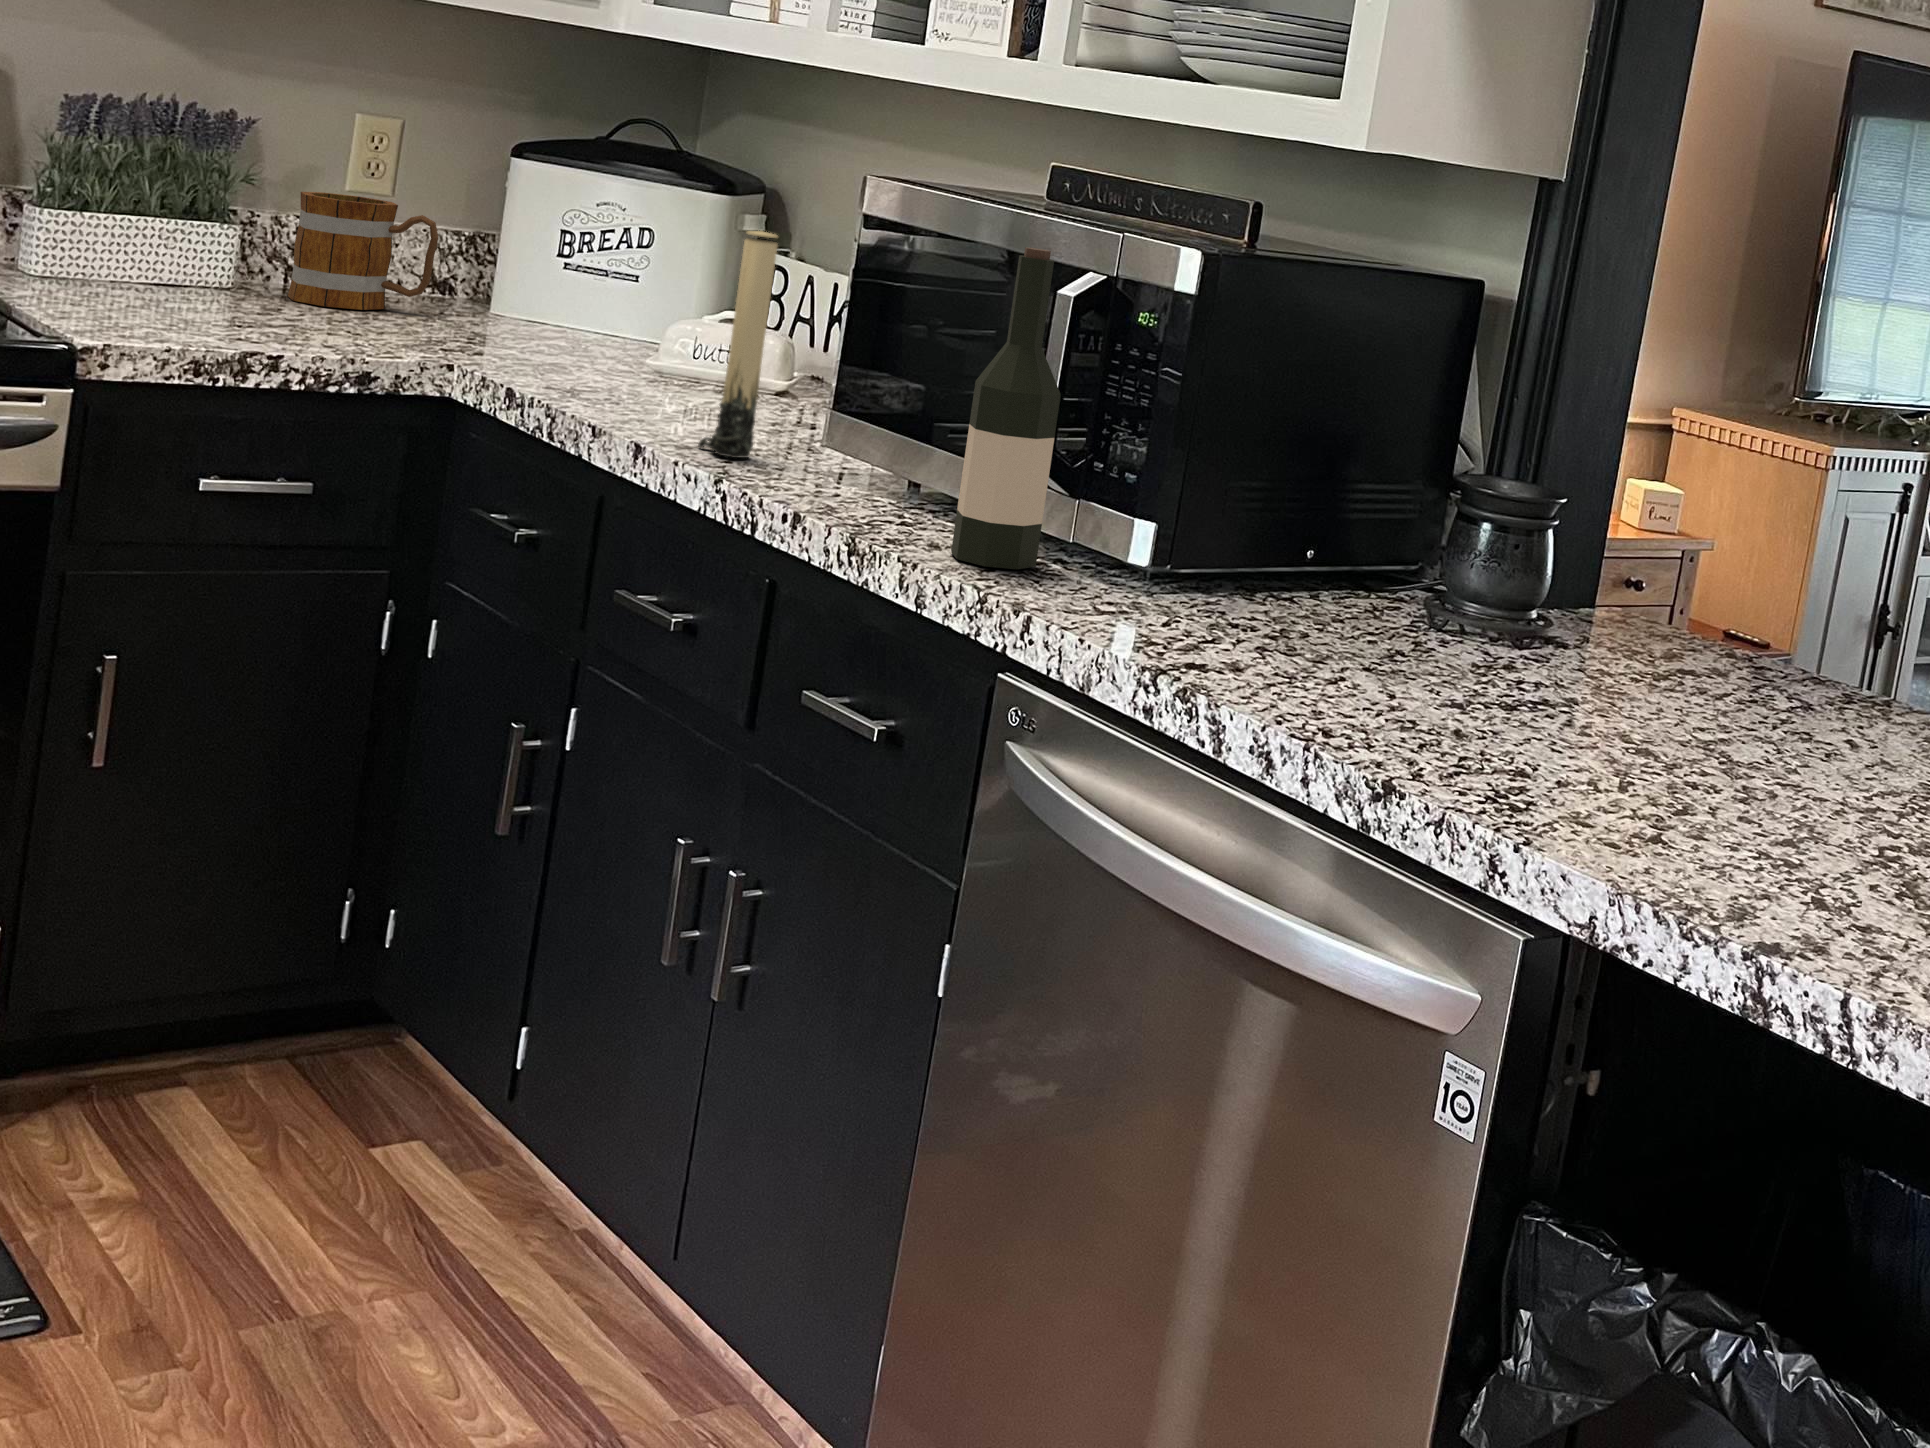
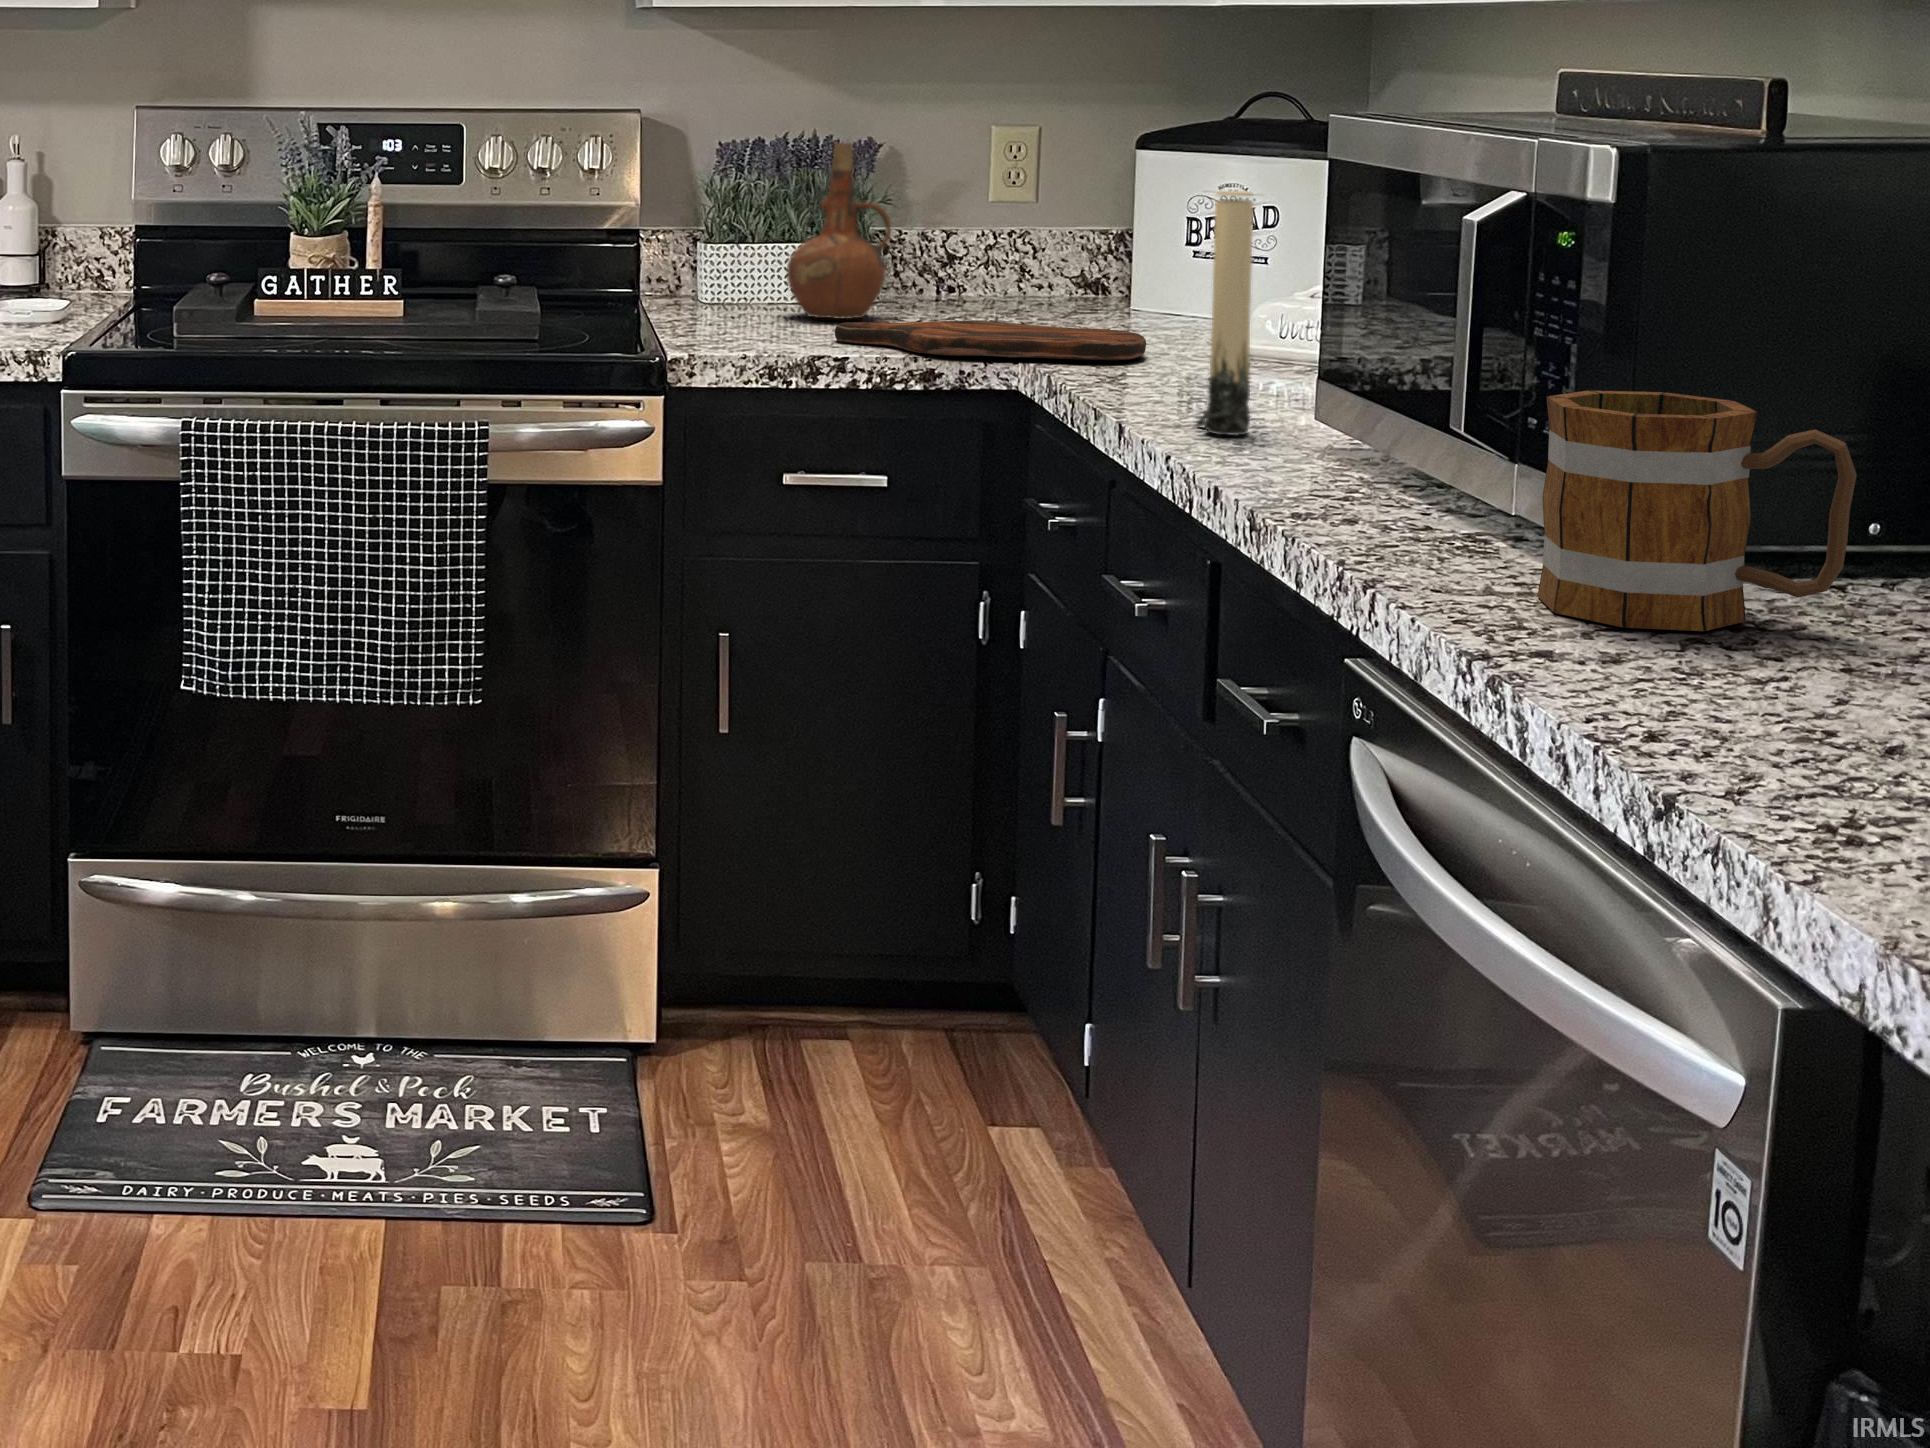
ceramic pitcher: none [157,117,281,307] -> present [787,143,891,319]
mug: present [288,192,439,310] -> present [1537,391,1857,631]
wine bottle: present [951,247,1061,569] -> none [1372,172,1485,545]
cutting board: none [242,314,572,372] -> present [835,321,1146,360]

